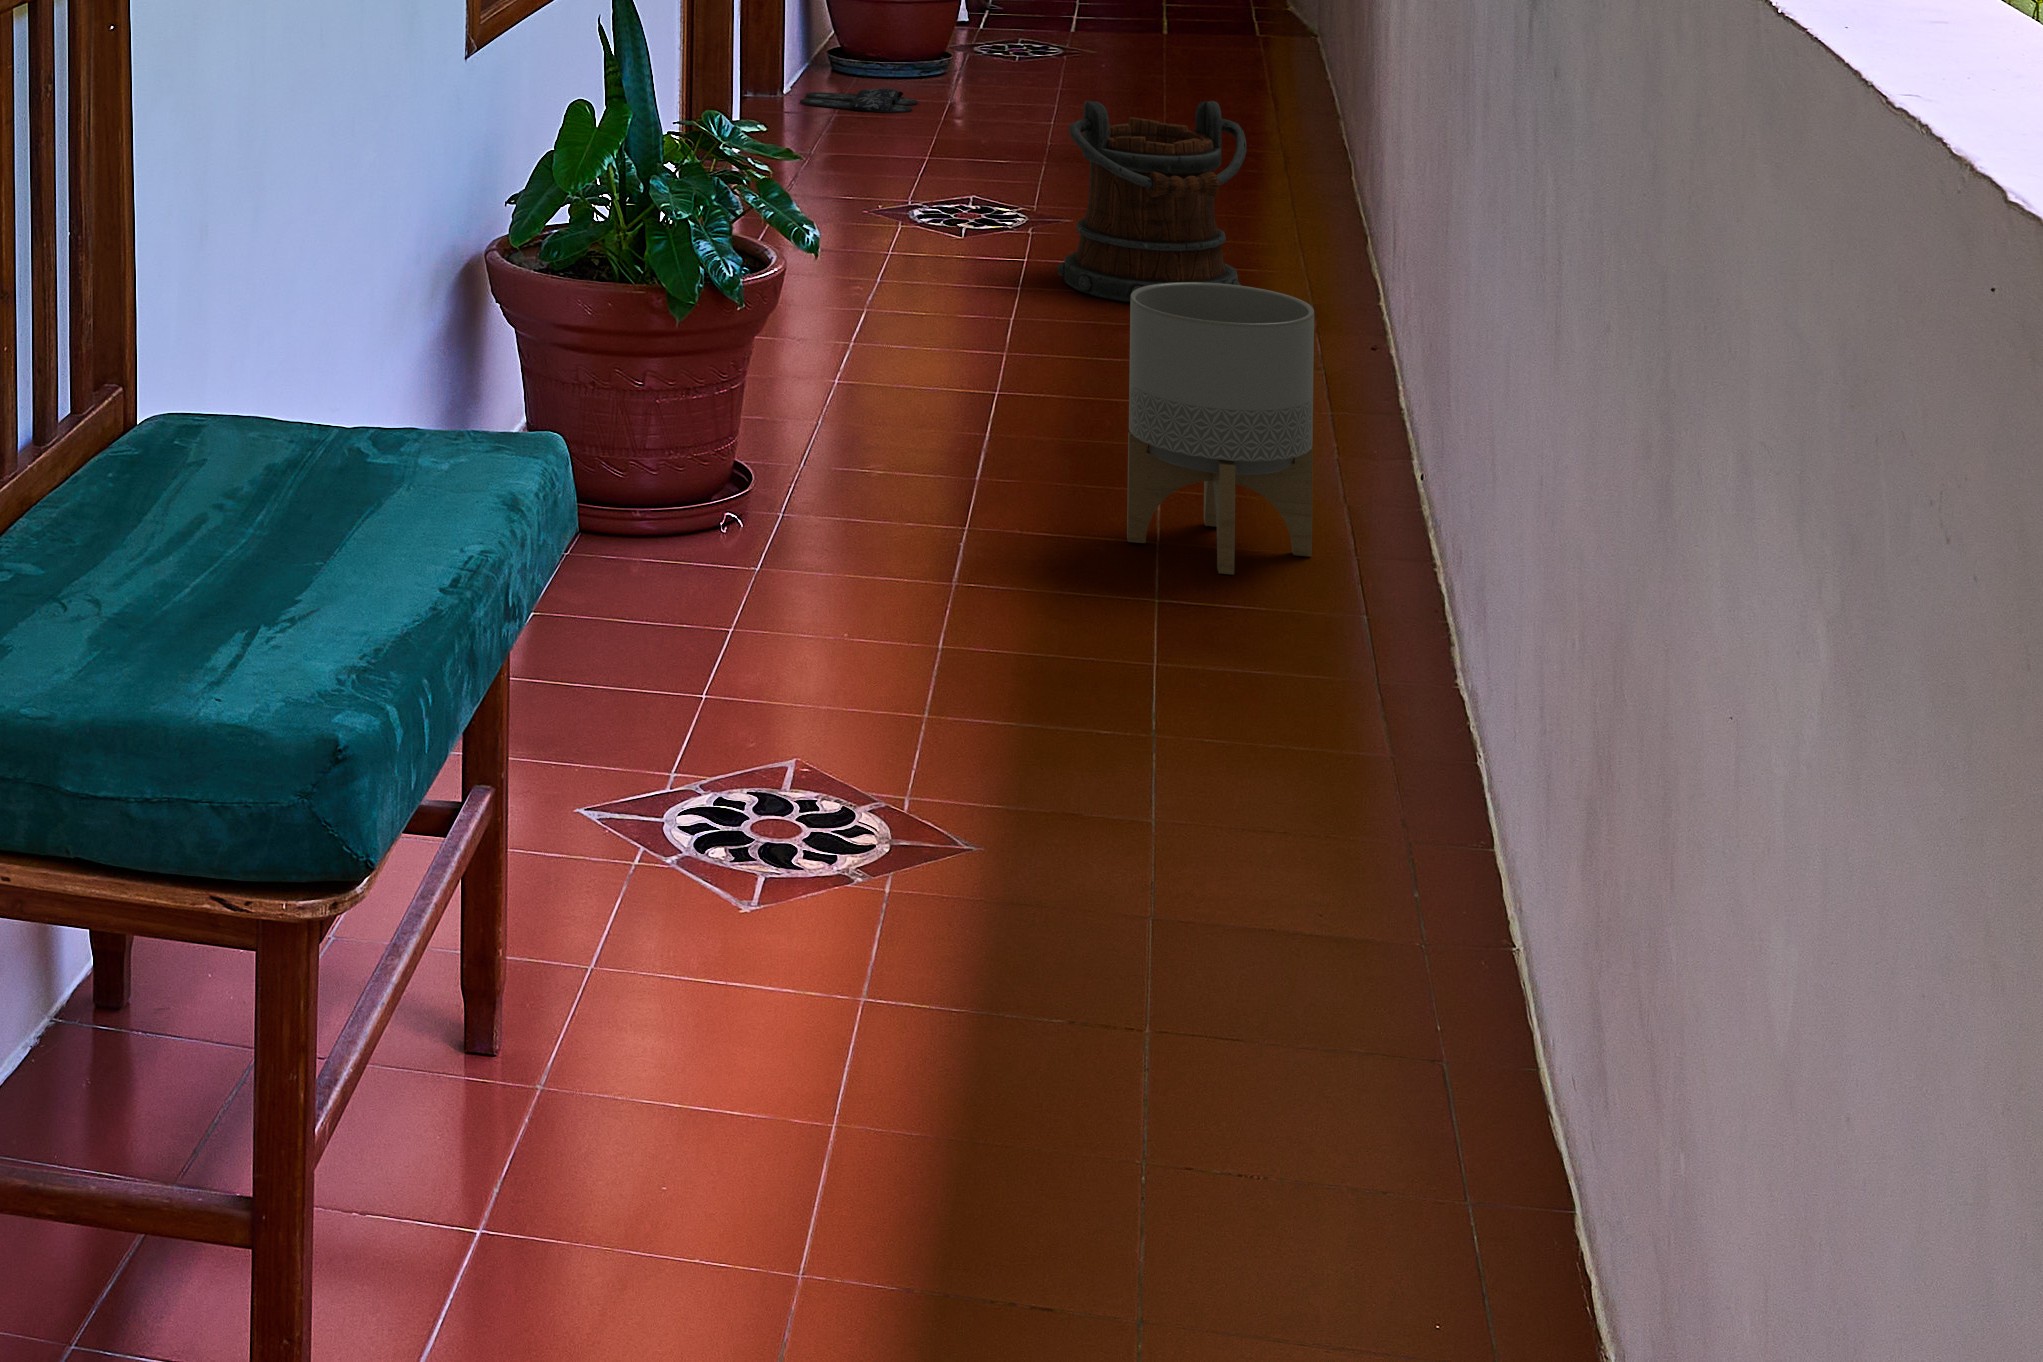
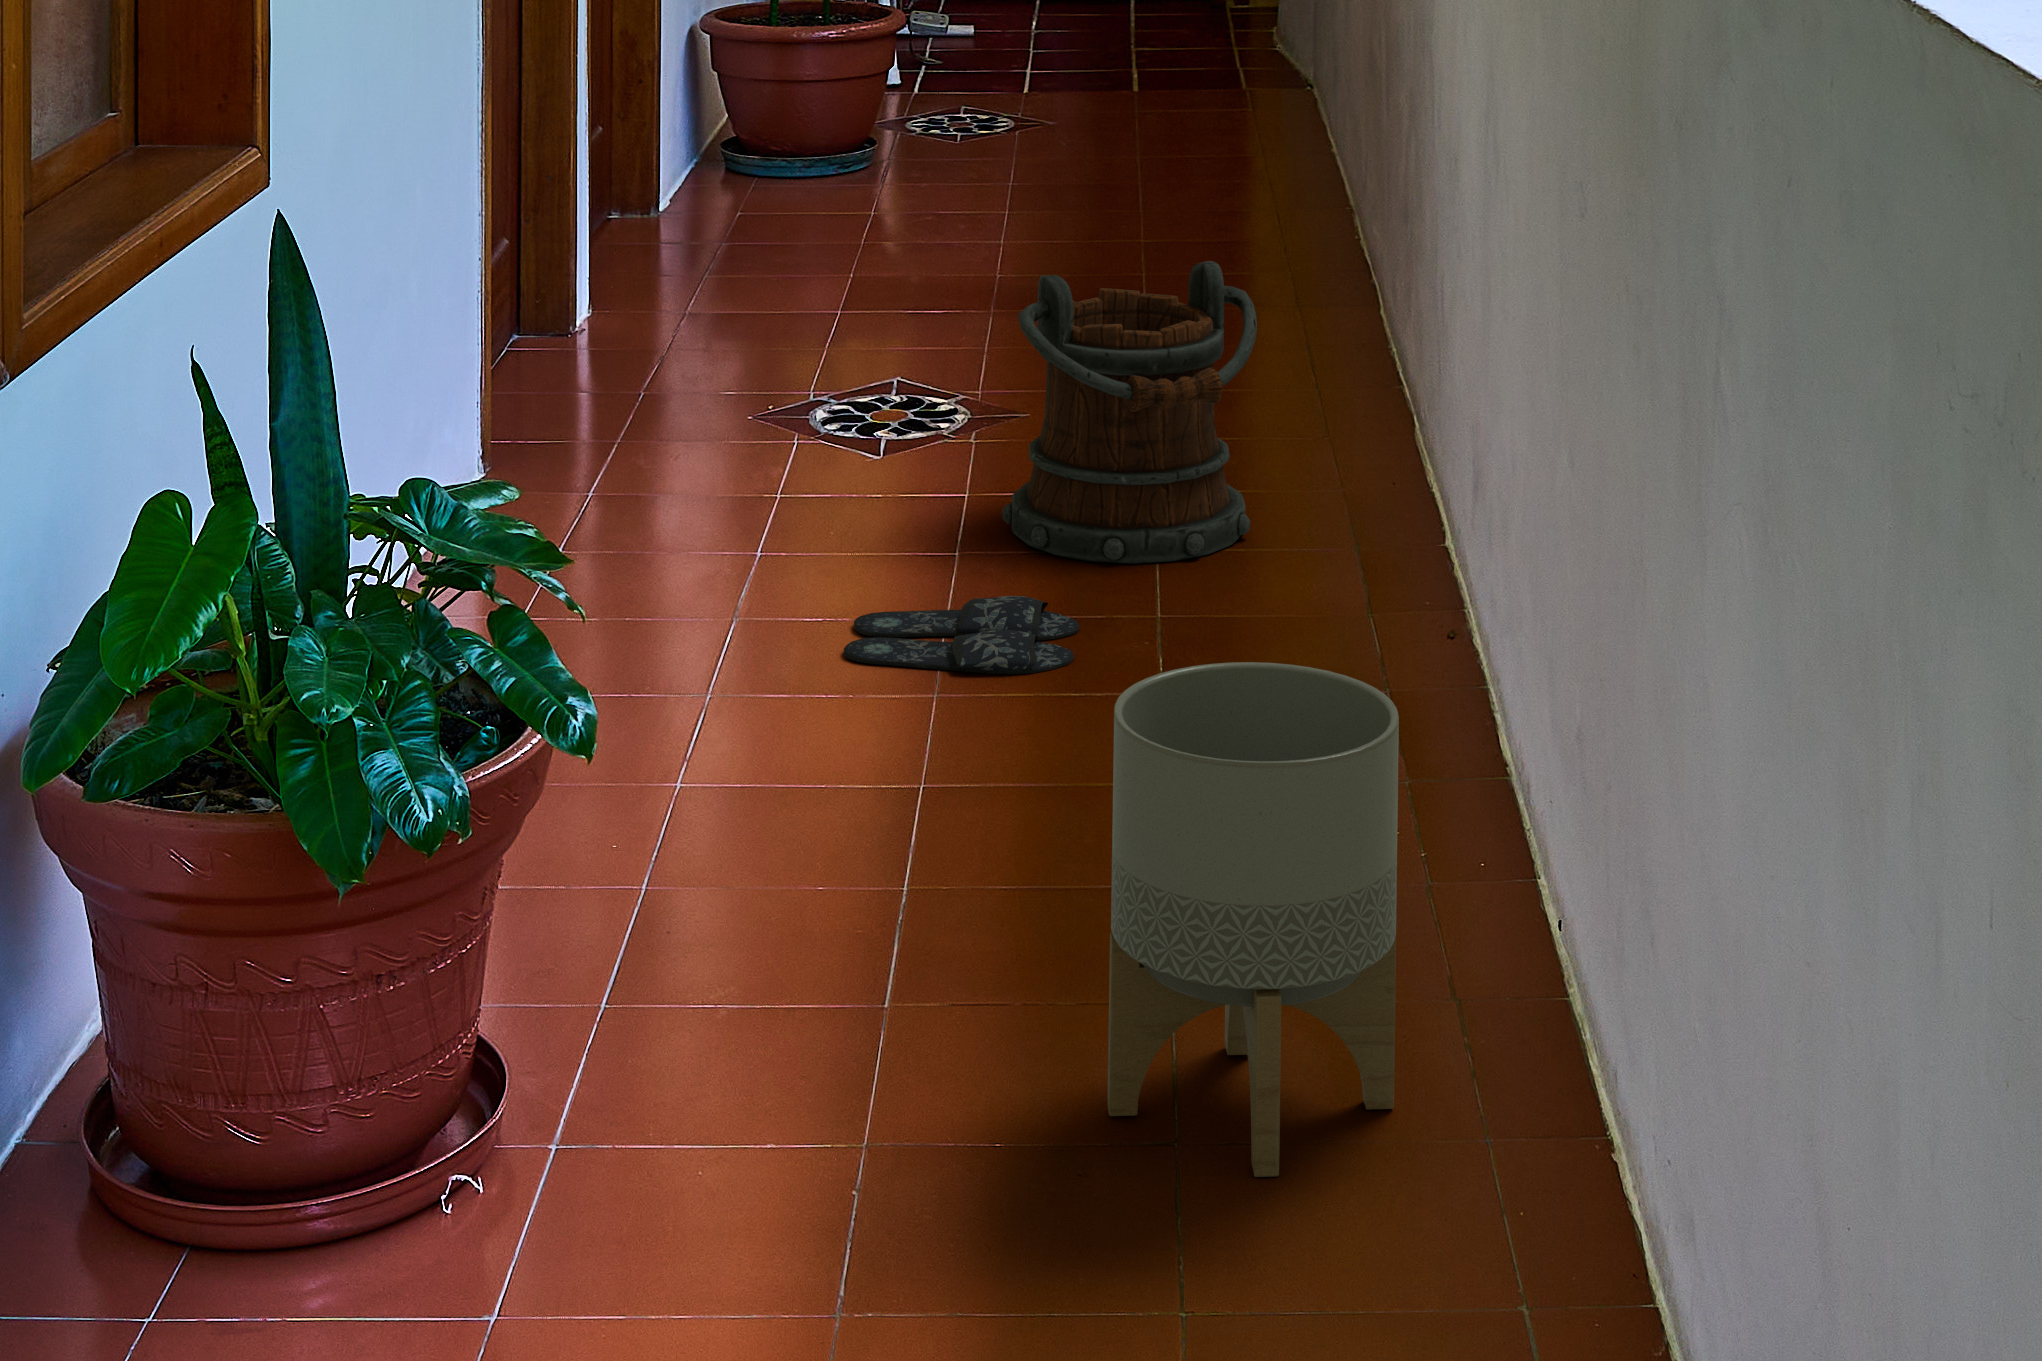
slippers: present [800,88,918,113] -> present [844,596,1079,675]

